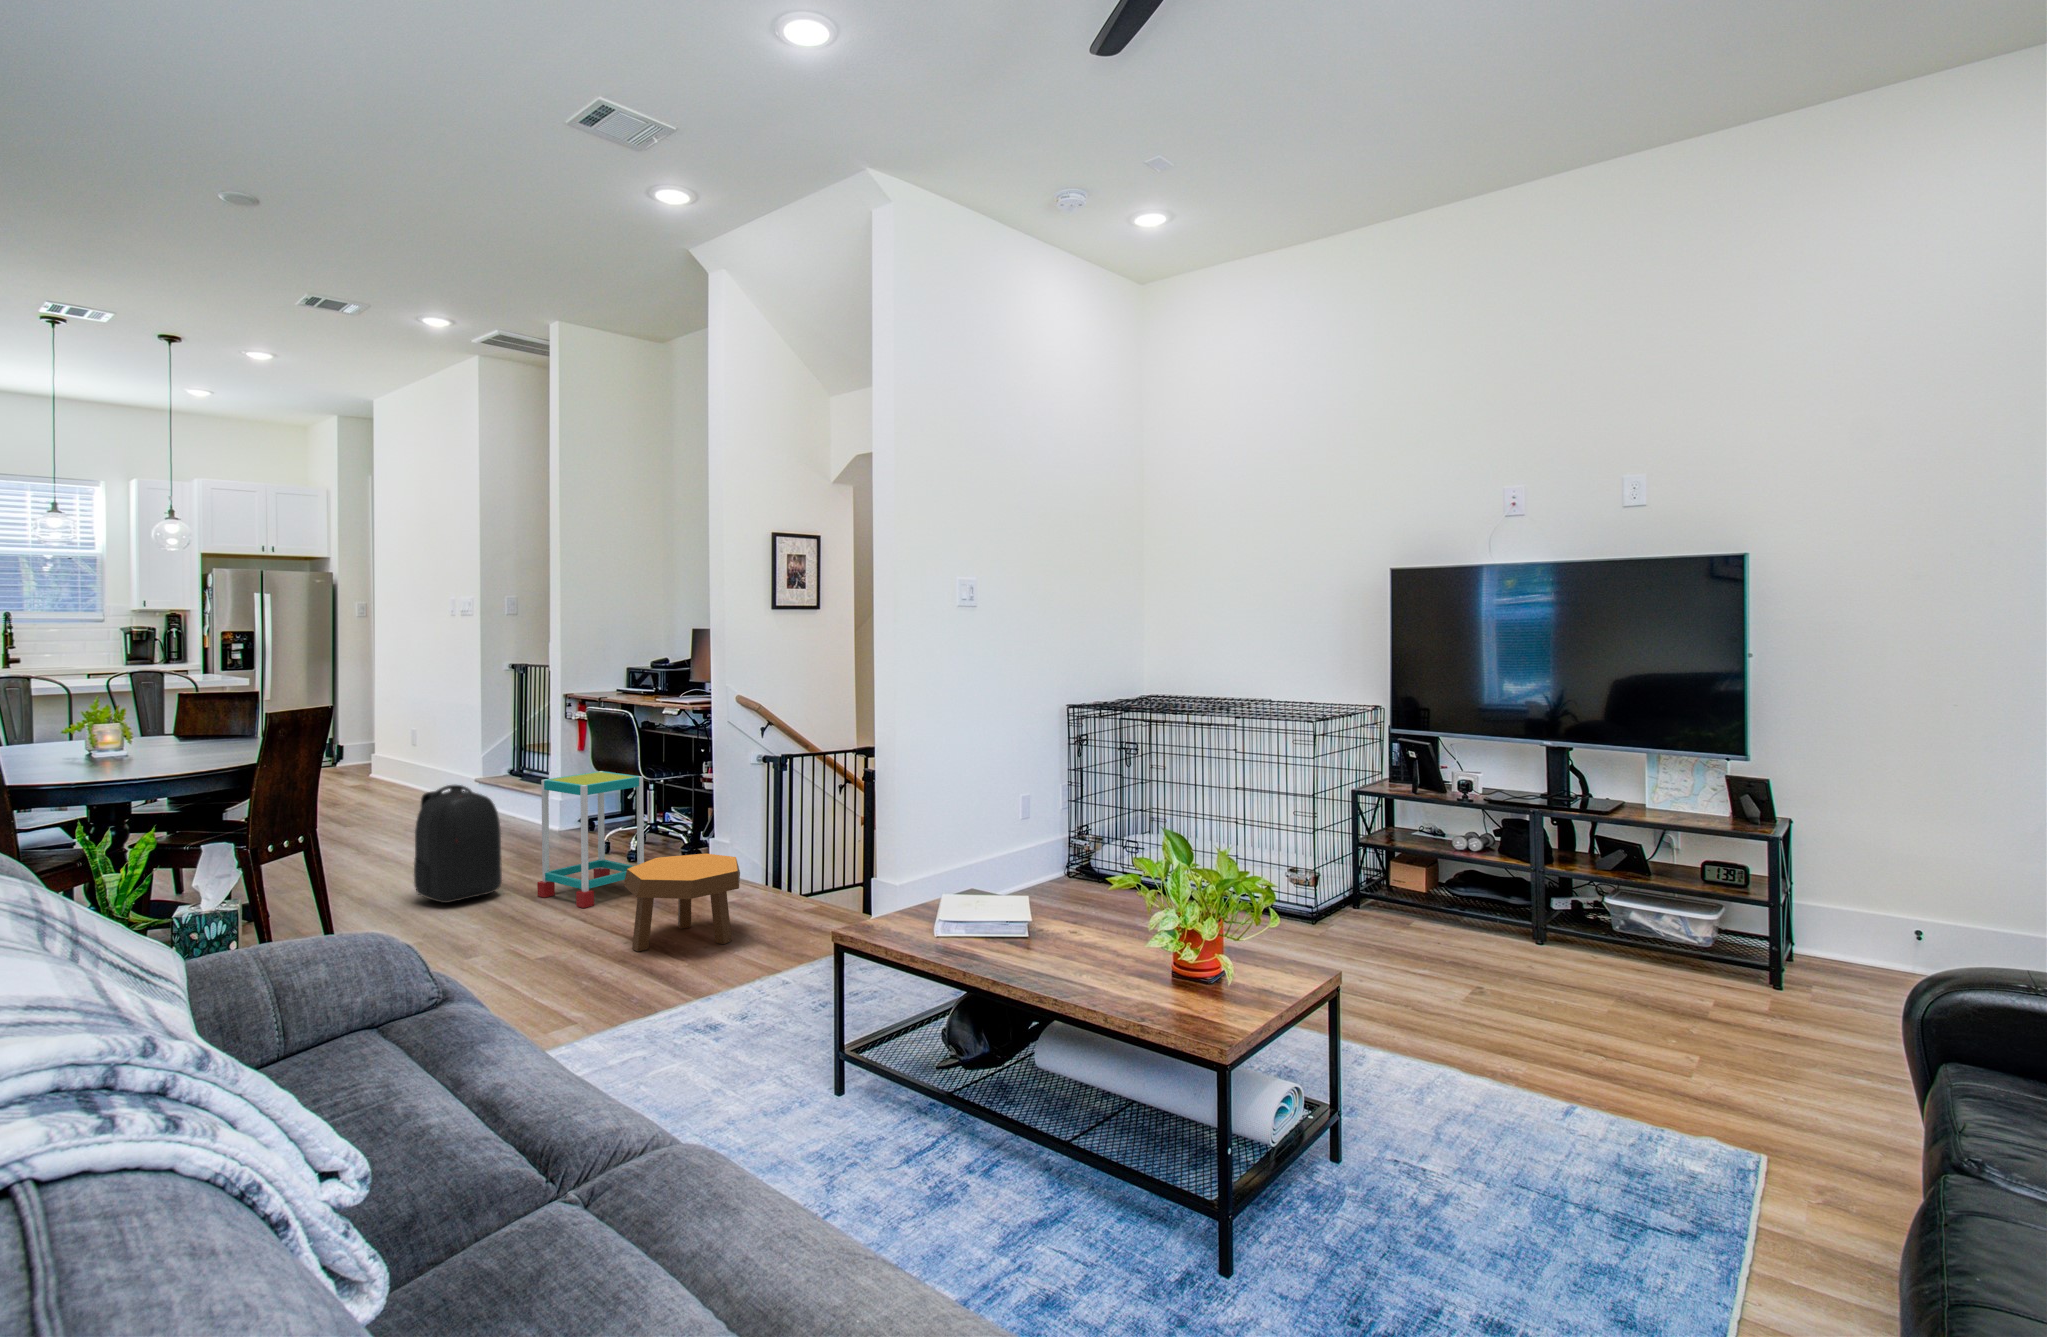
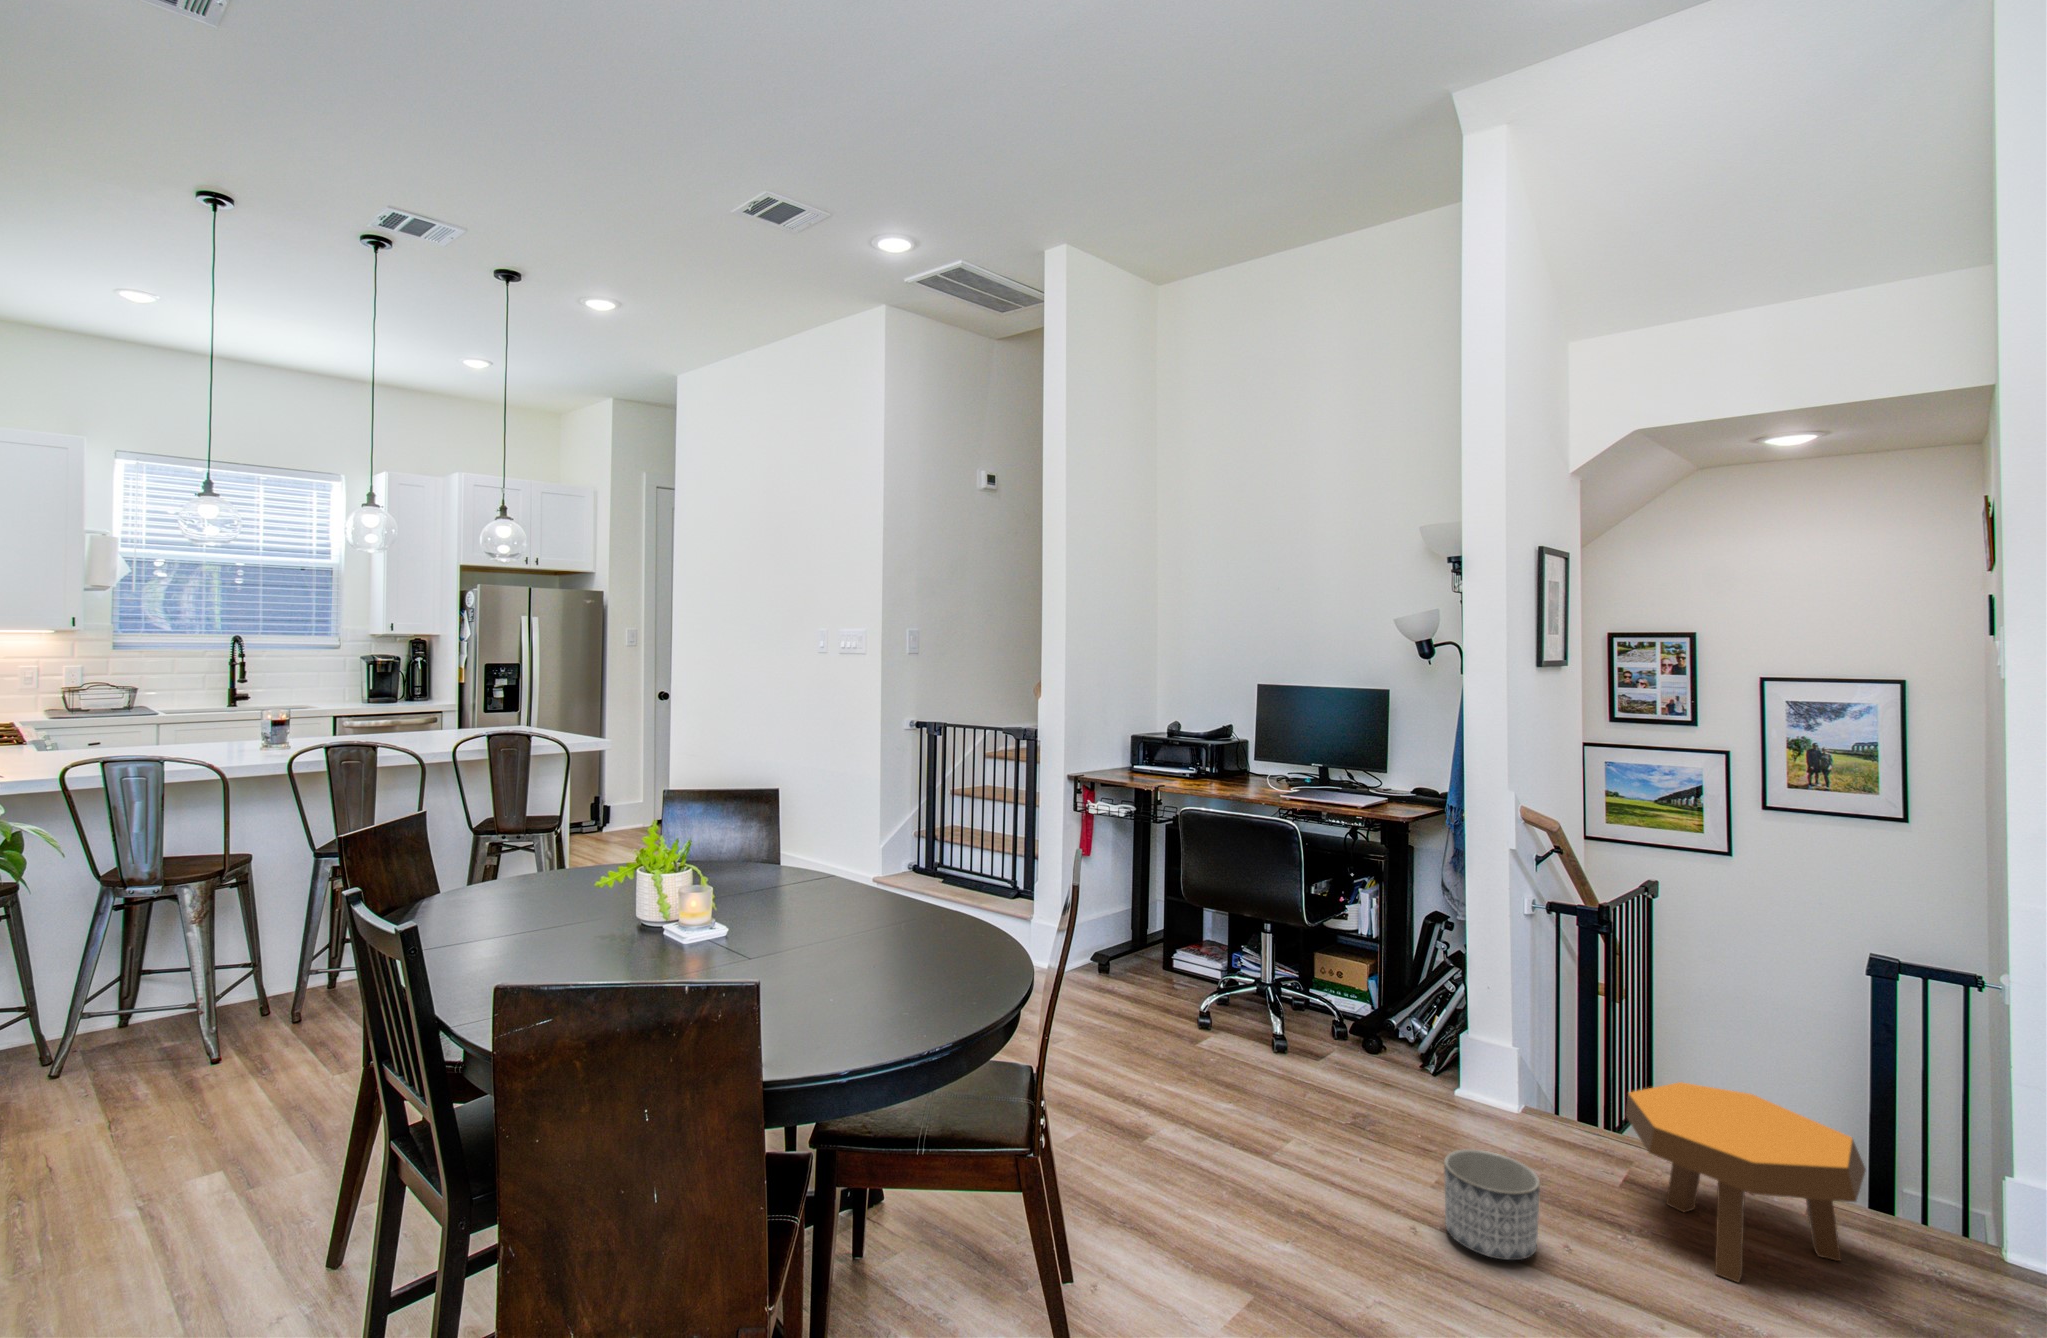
side table: present [537,771,644,908] -> none [1306,917,1454,1151]
backpack: present [414,785,502,903] -> none [1111,942,1258,1136]
planter: none [497,890,552,945] -> present [1444,1149,1540,1260]

